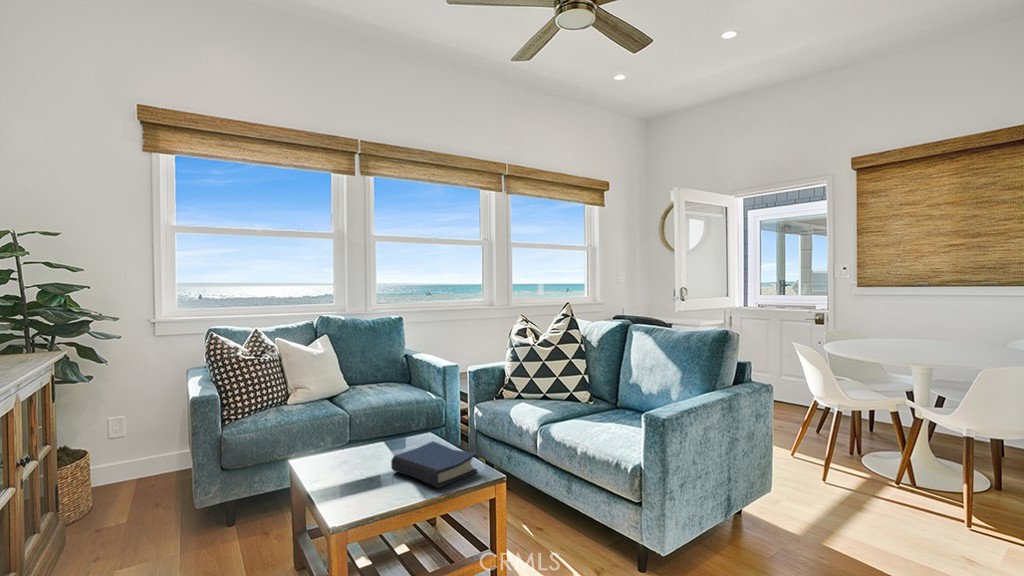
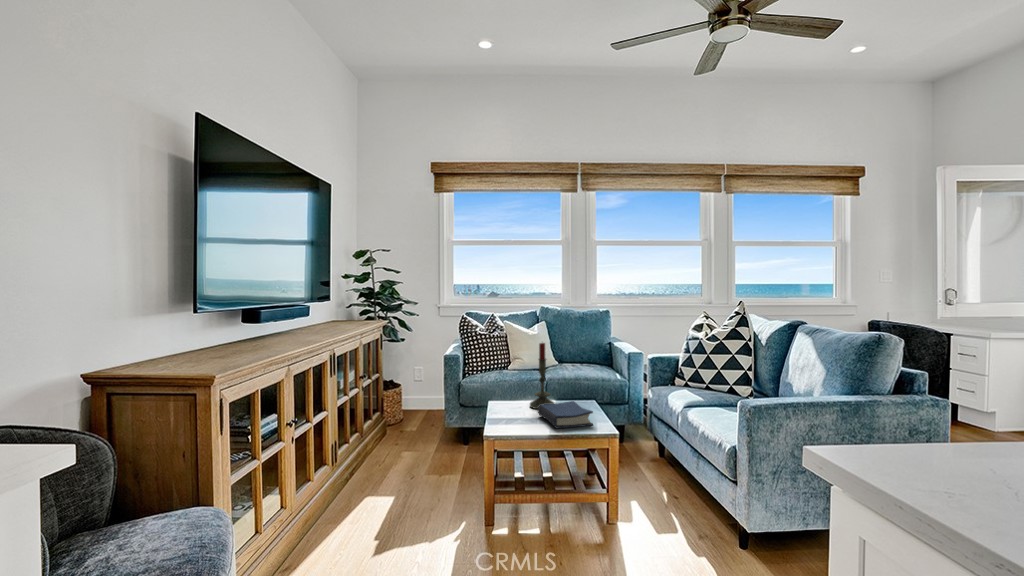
candle: none [362,364,399,461] -> present [530,343,554,409]

